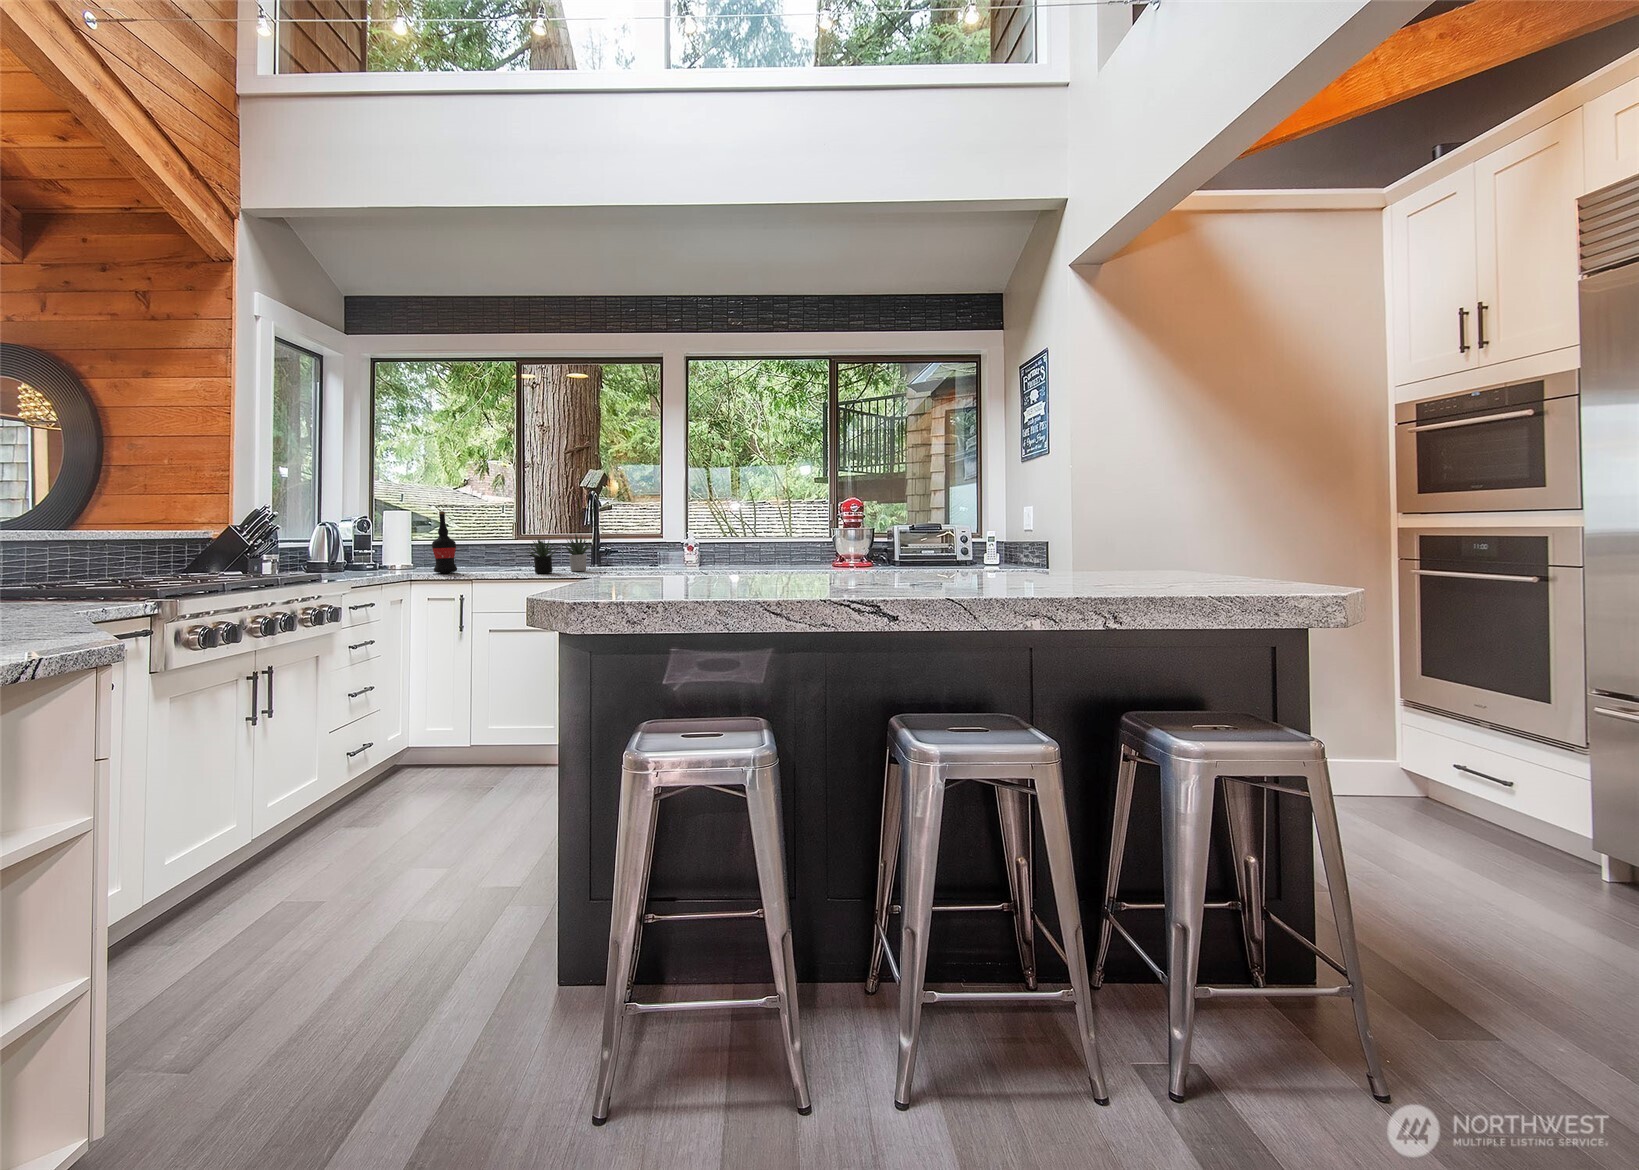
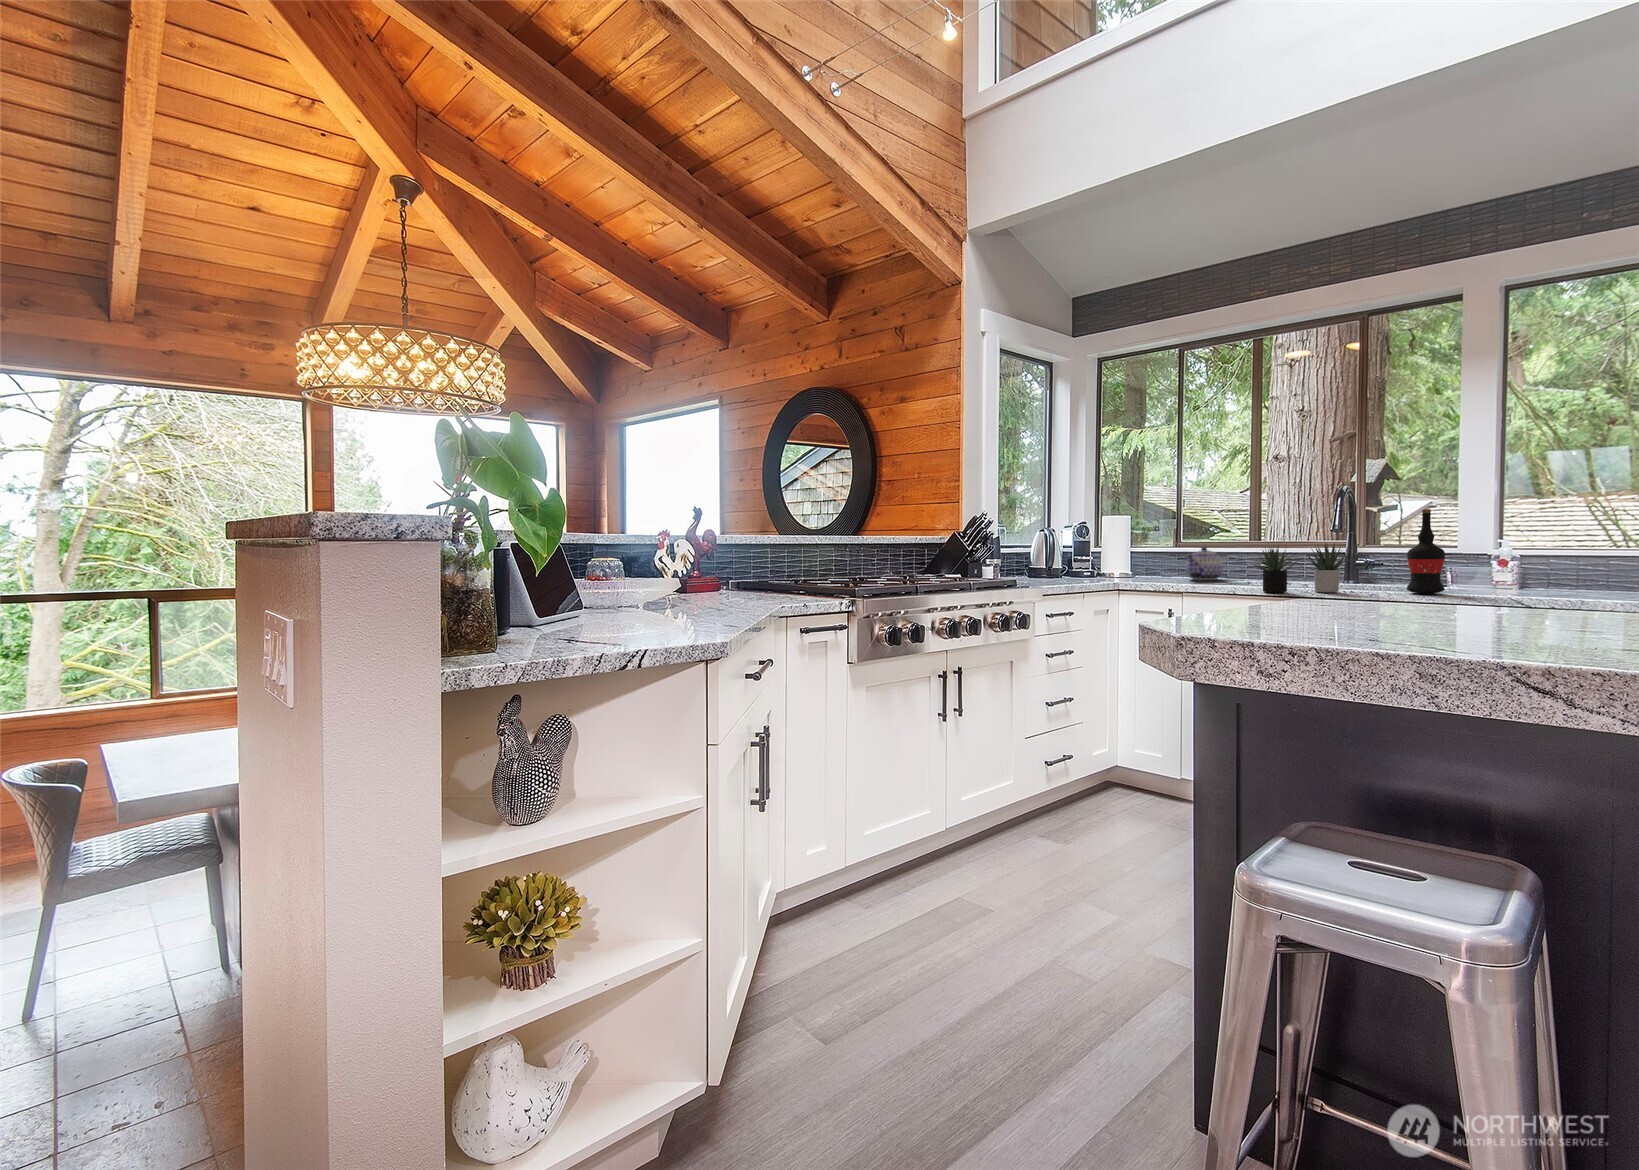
wine bottle: present [432,511,457,573] -> present [1407,509,1445,593]
teapot: none [466,538,497,567] -> present [1186,547,1224,580]

